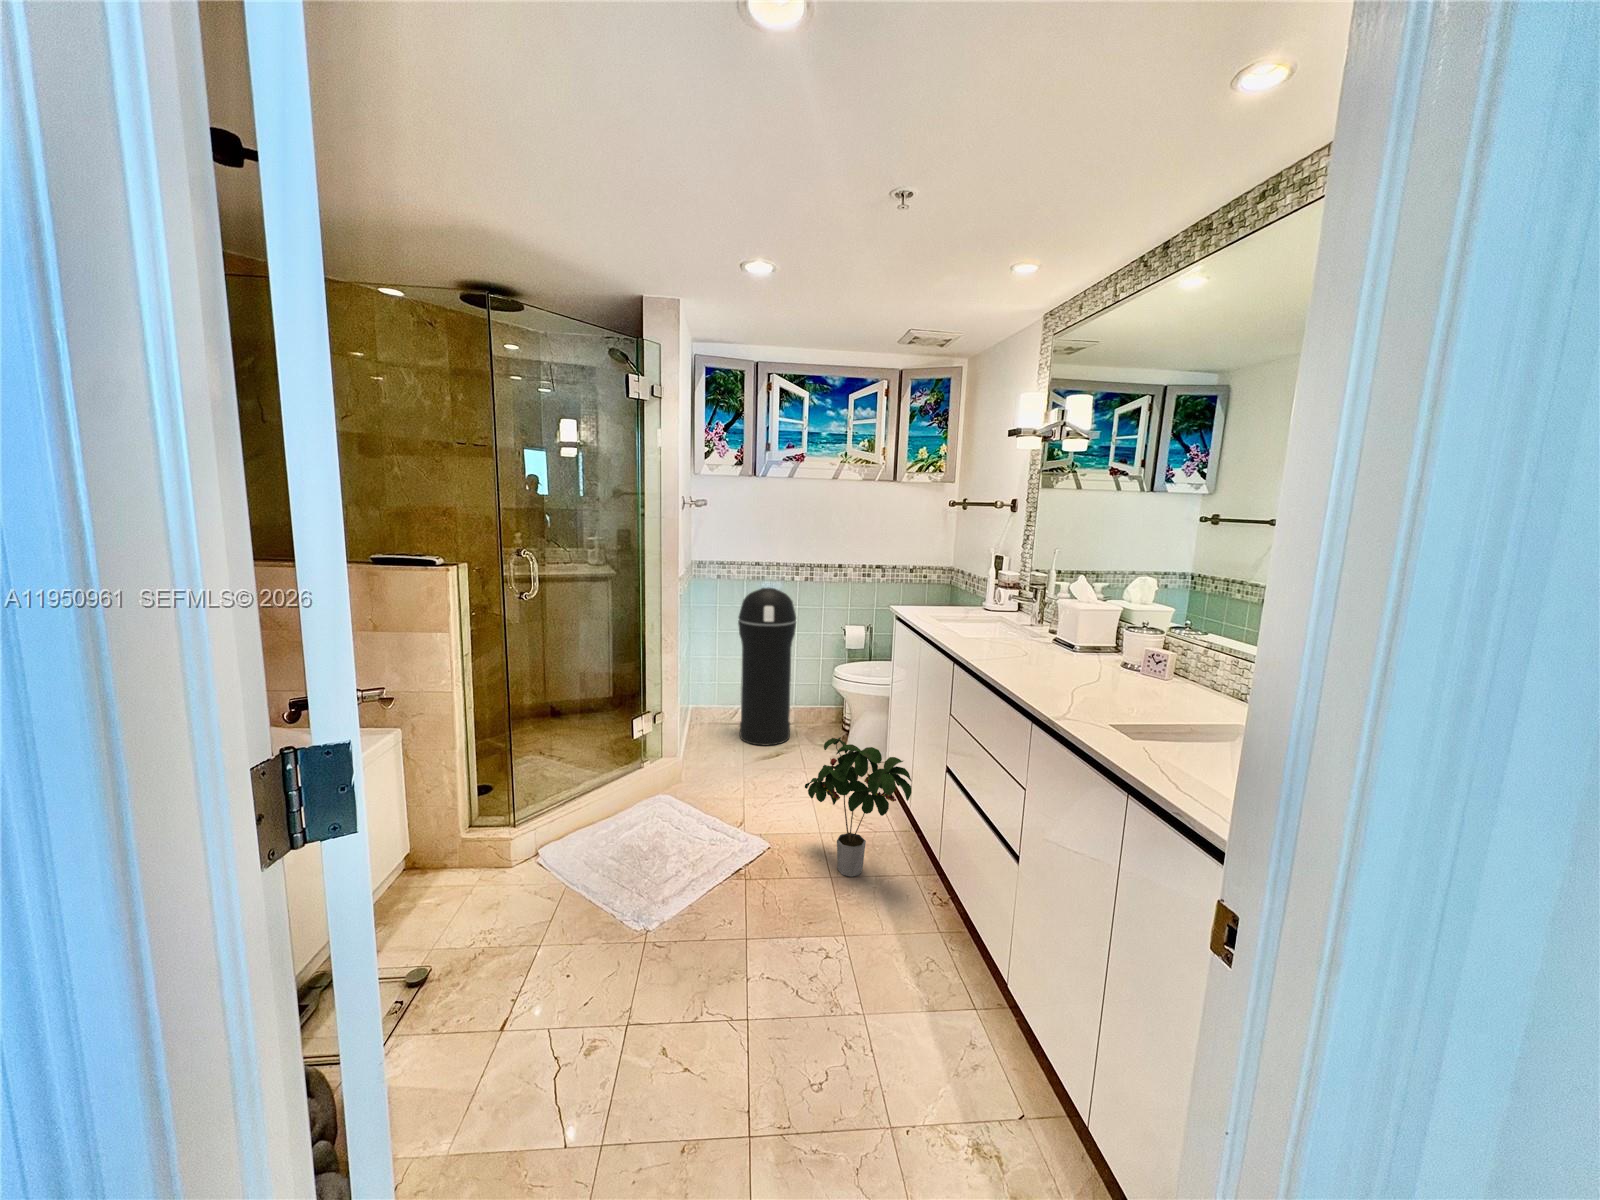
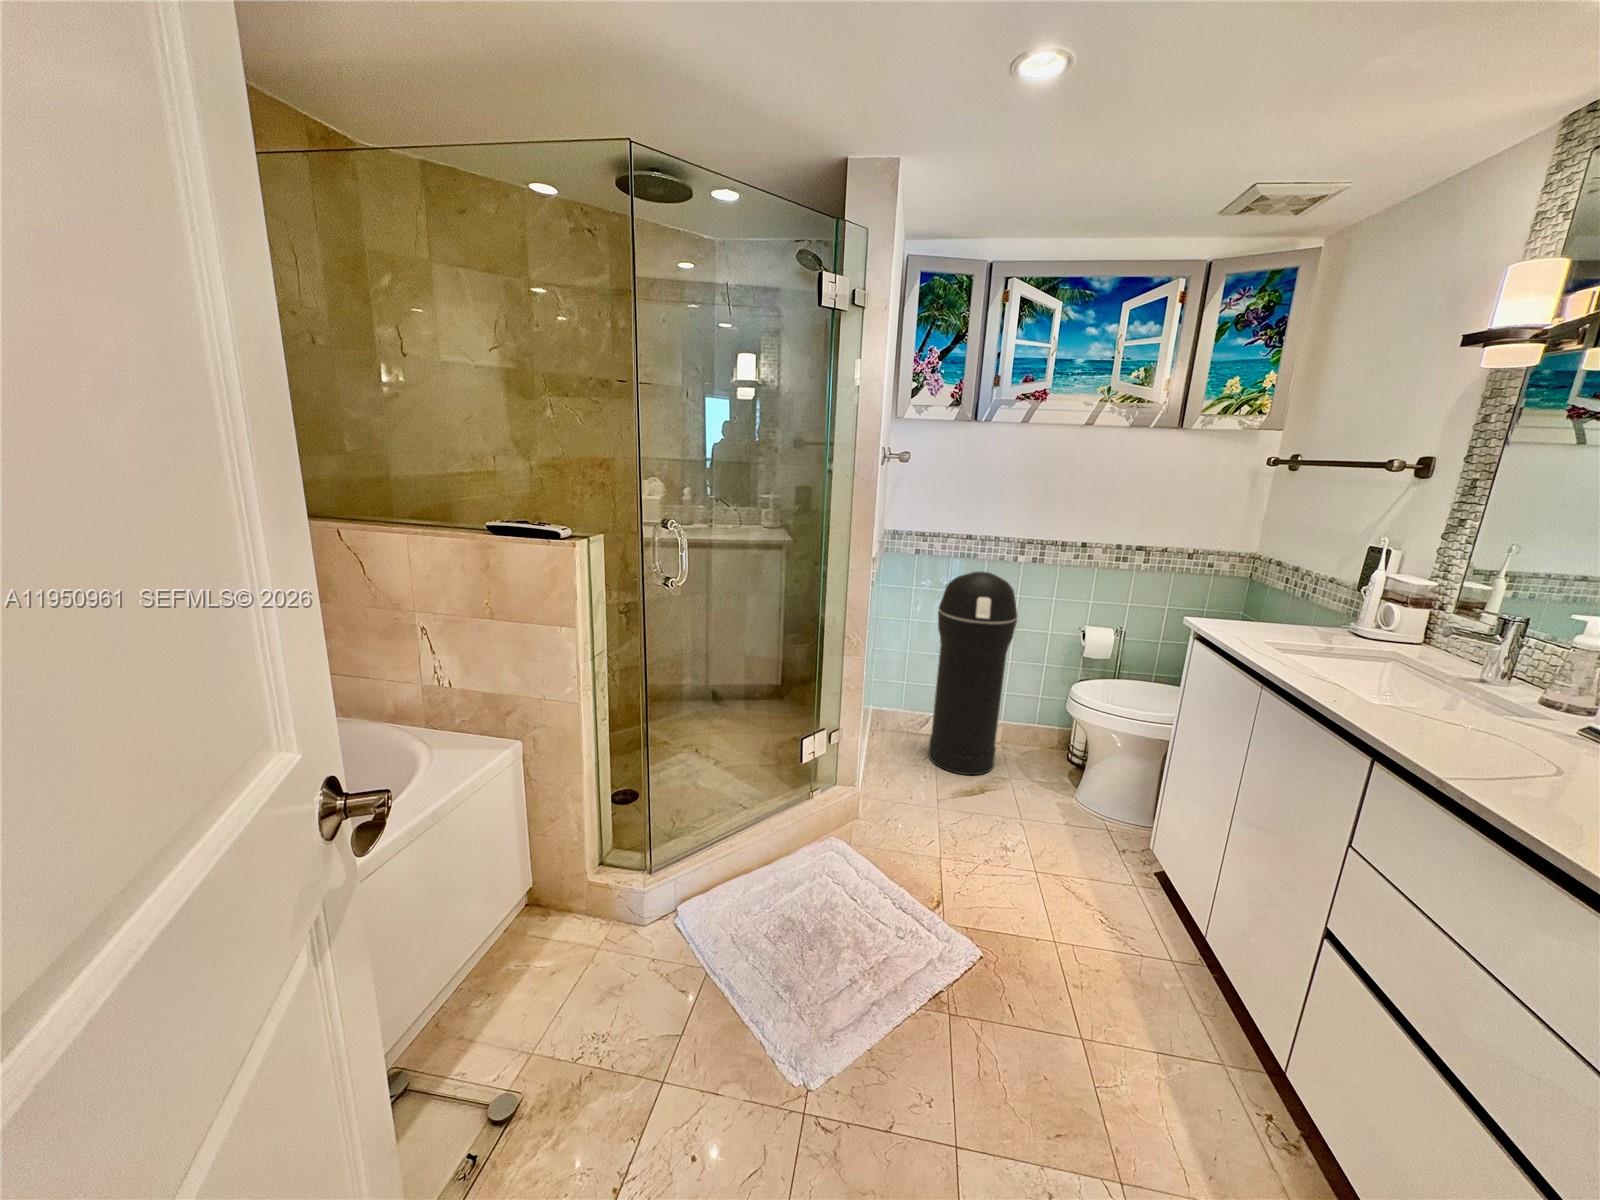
potted plant: present [805,737,912,877] -> none [1049,830,1271,1055]

